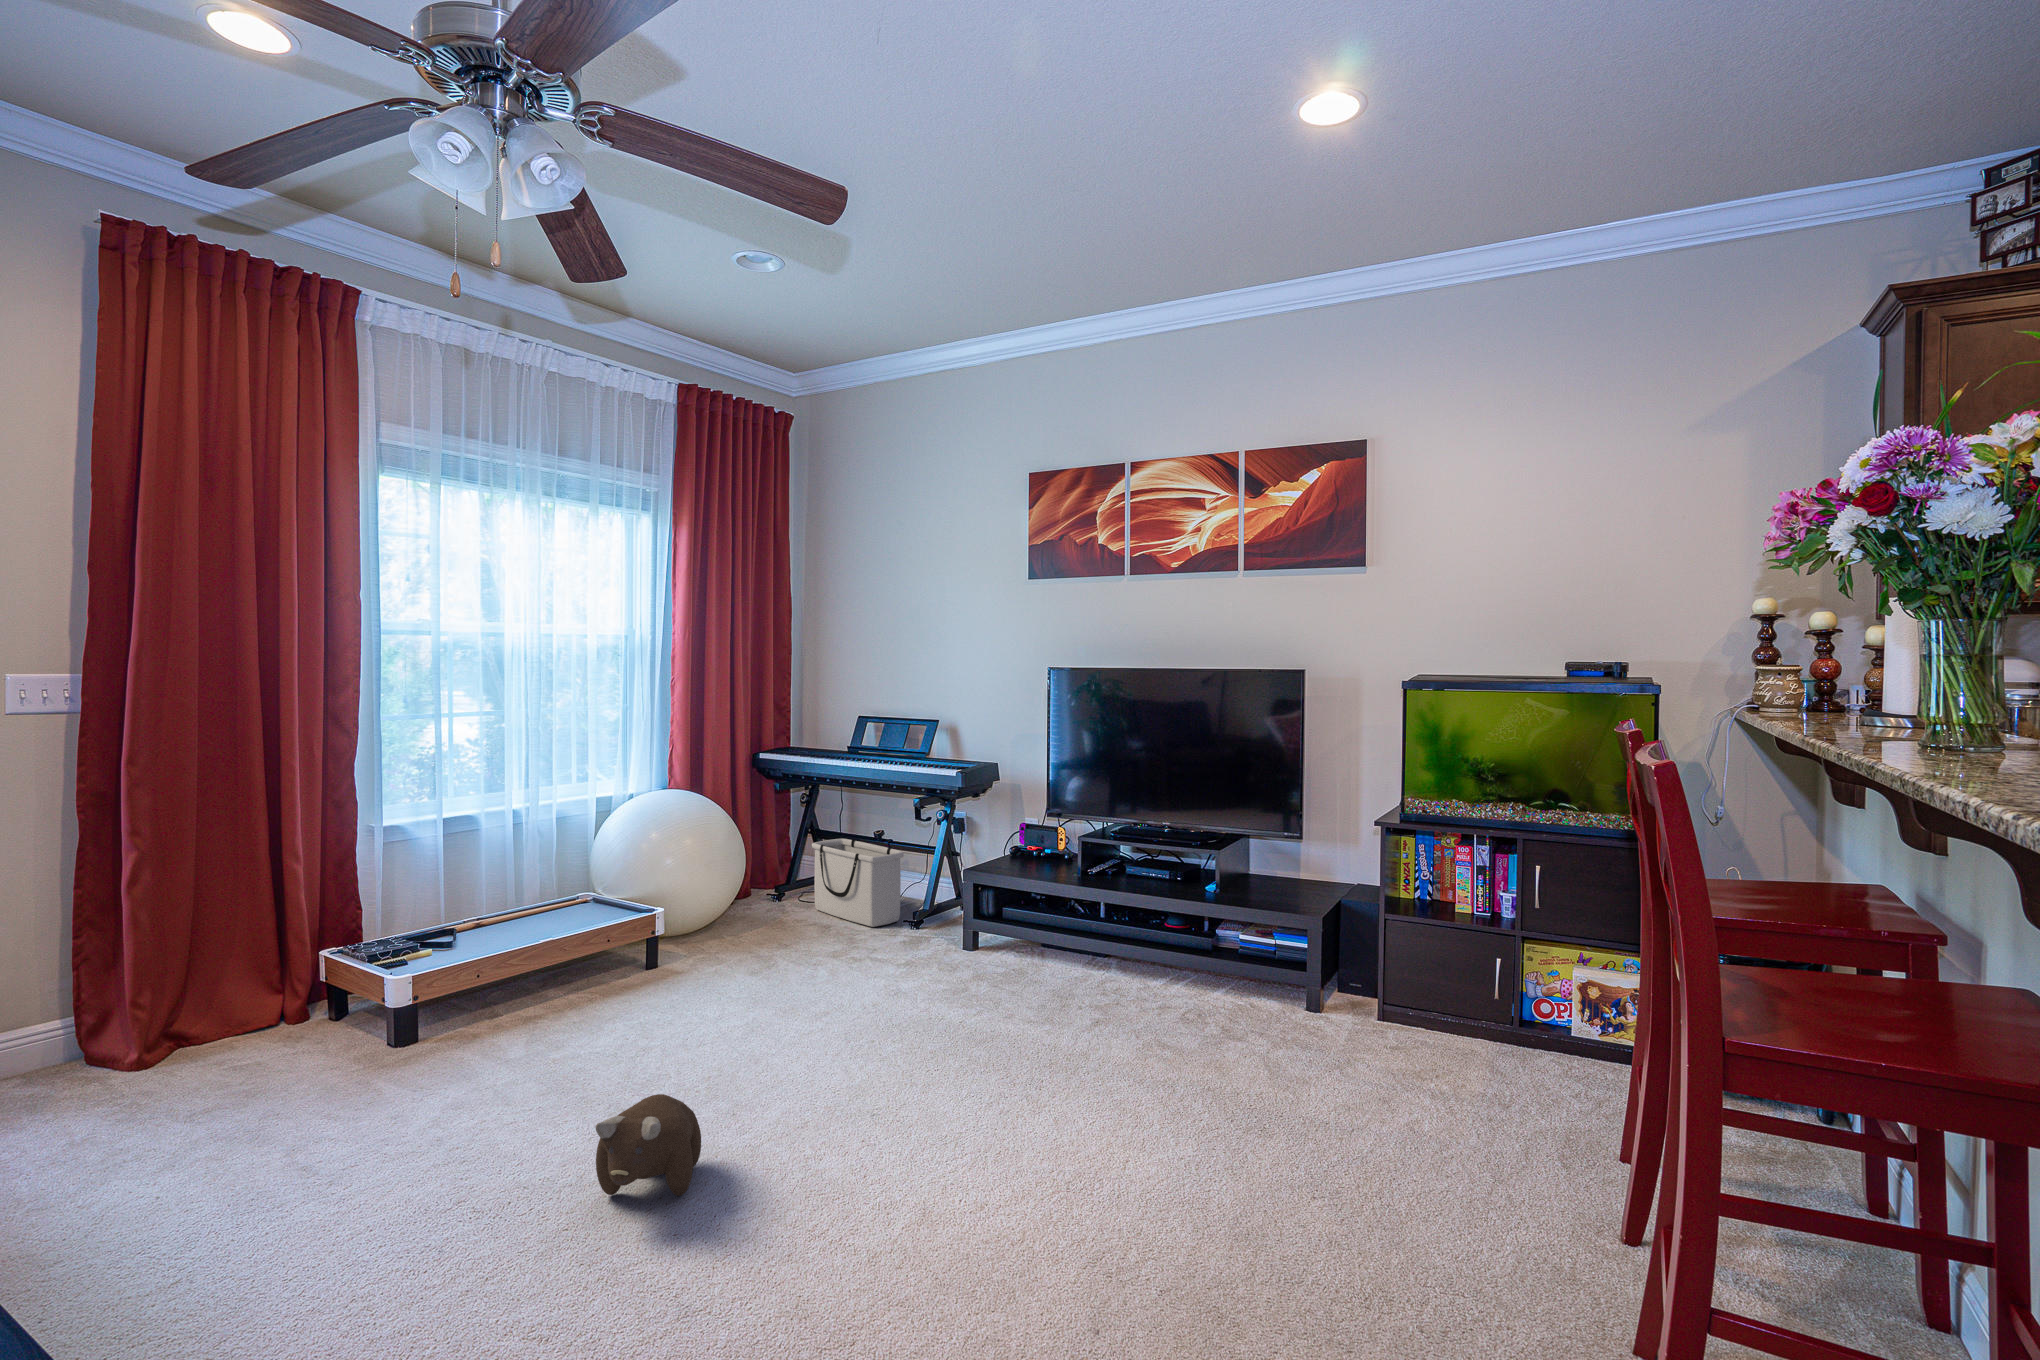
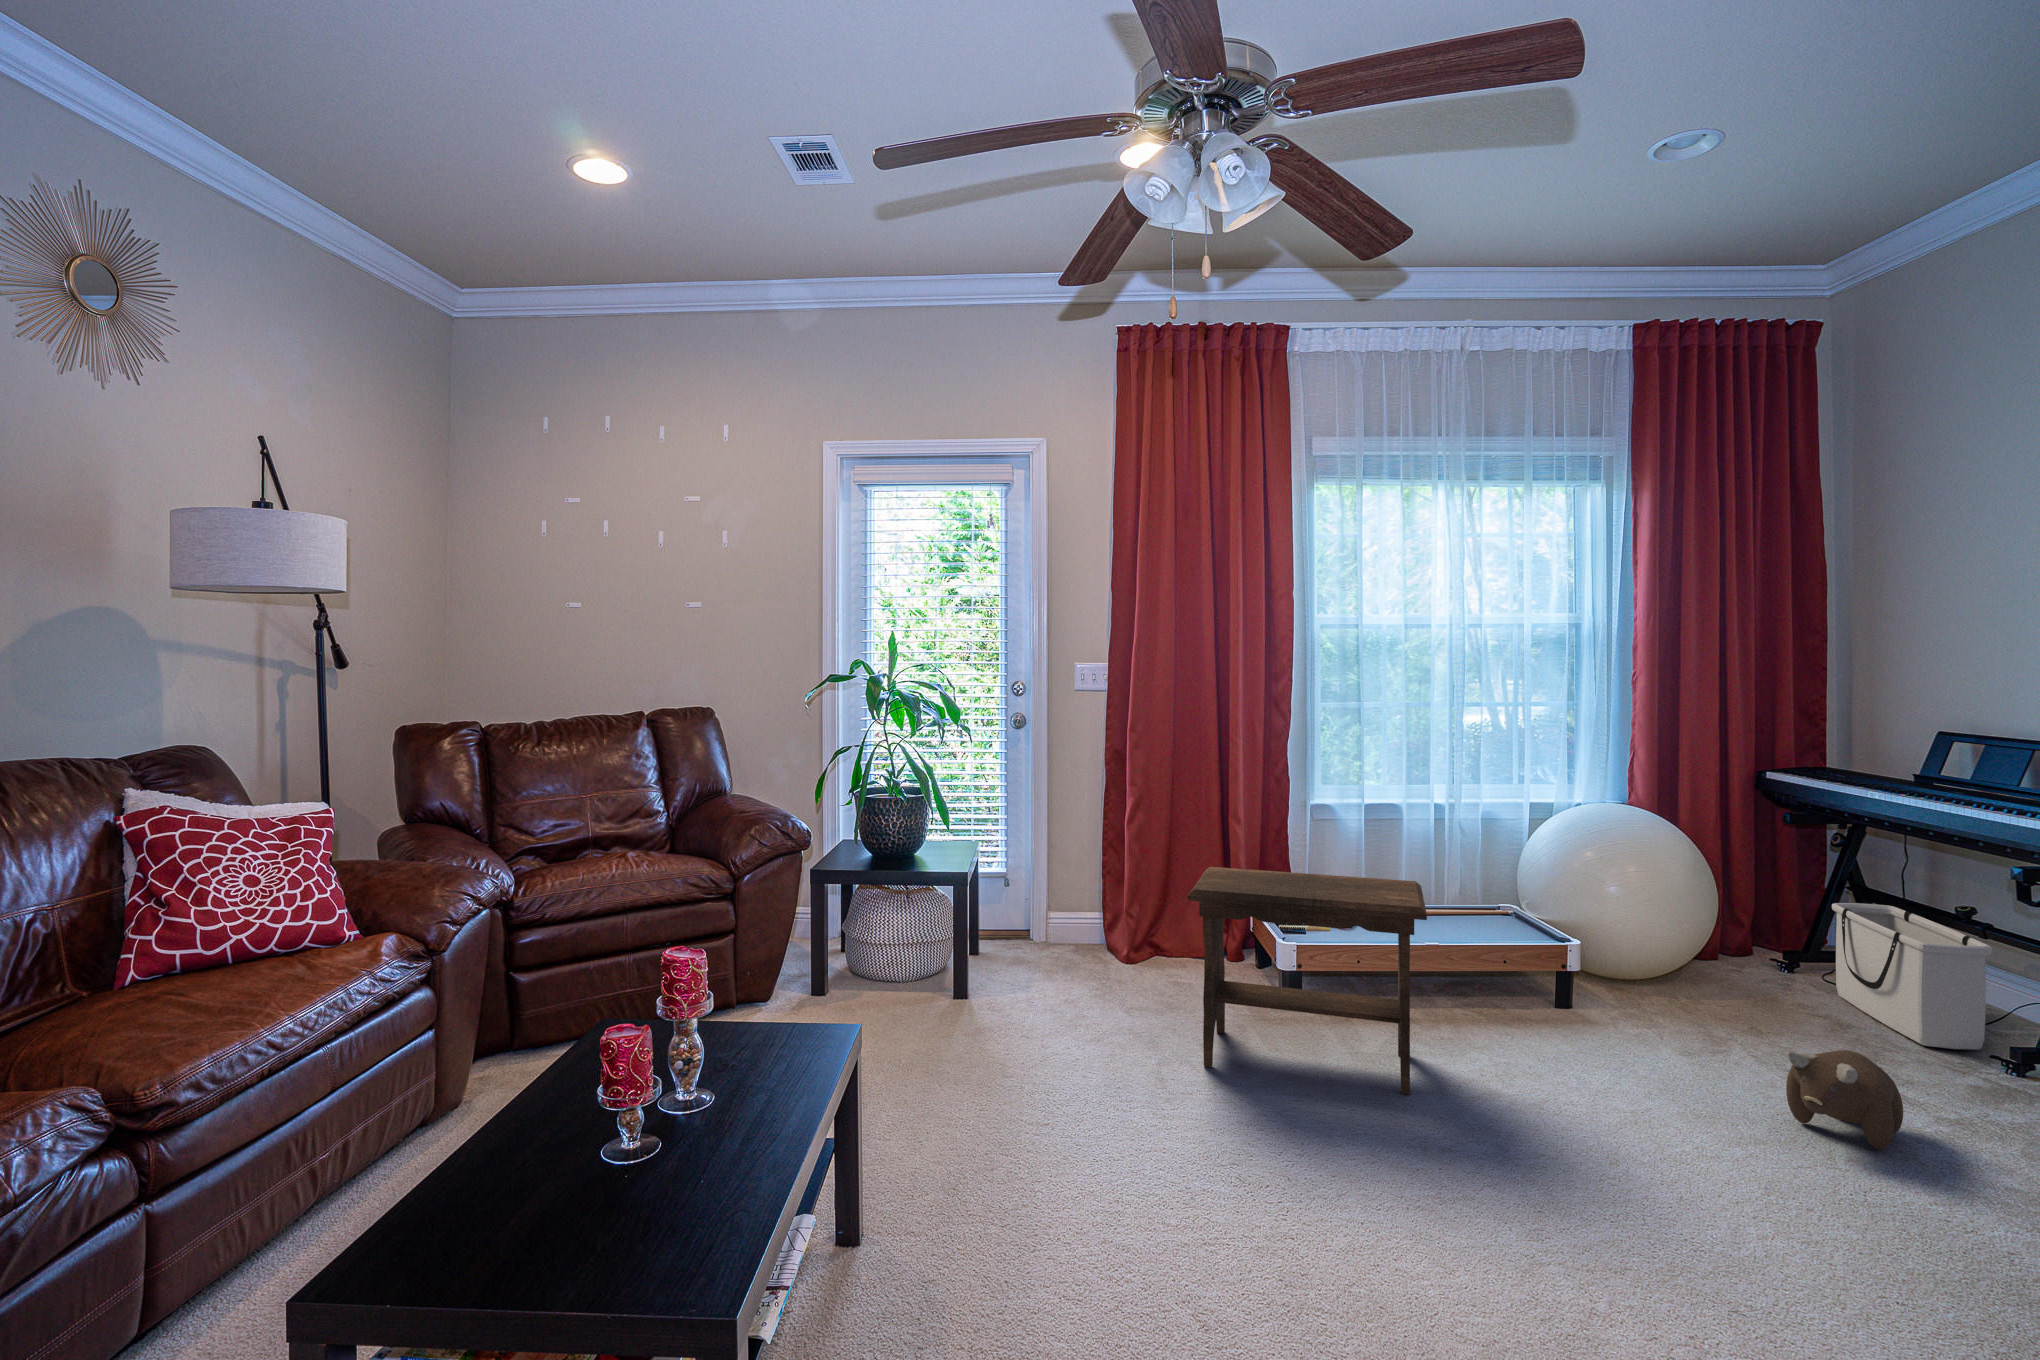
footstool: none [306,878,591,1137] -> present [1188,867,1427,1094]
plush toy: present [596,1094,701,1196] -> present [1786,1050,1903,1150]

